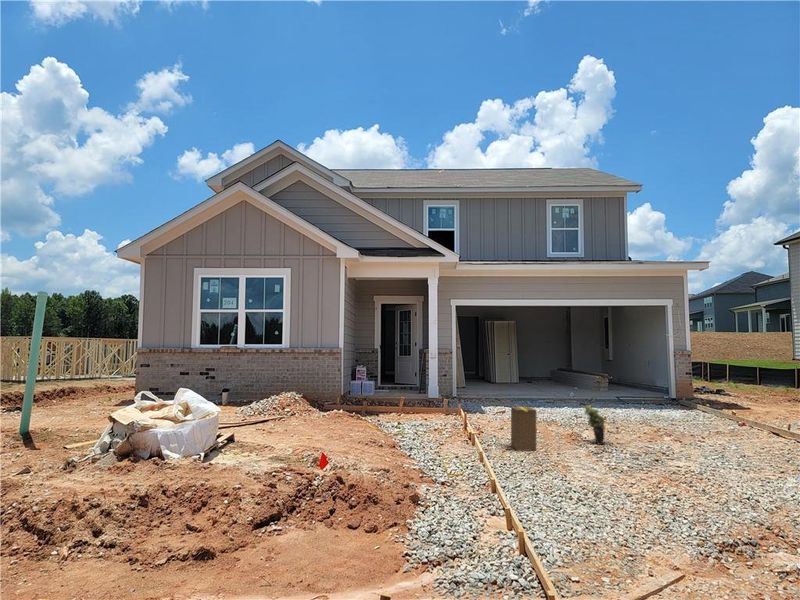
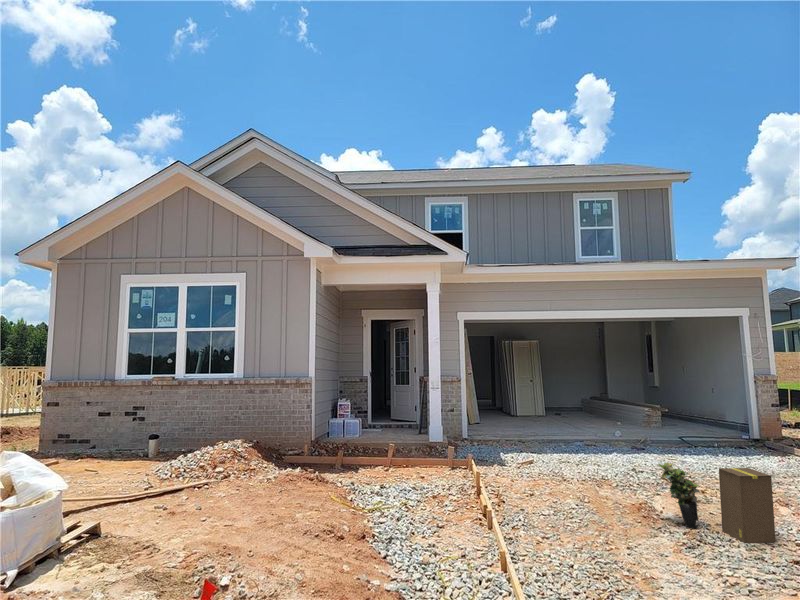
cardboard box: present [511,407,536,451] -> present [719,468,776,543]

